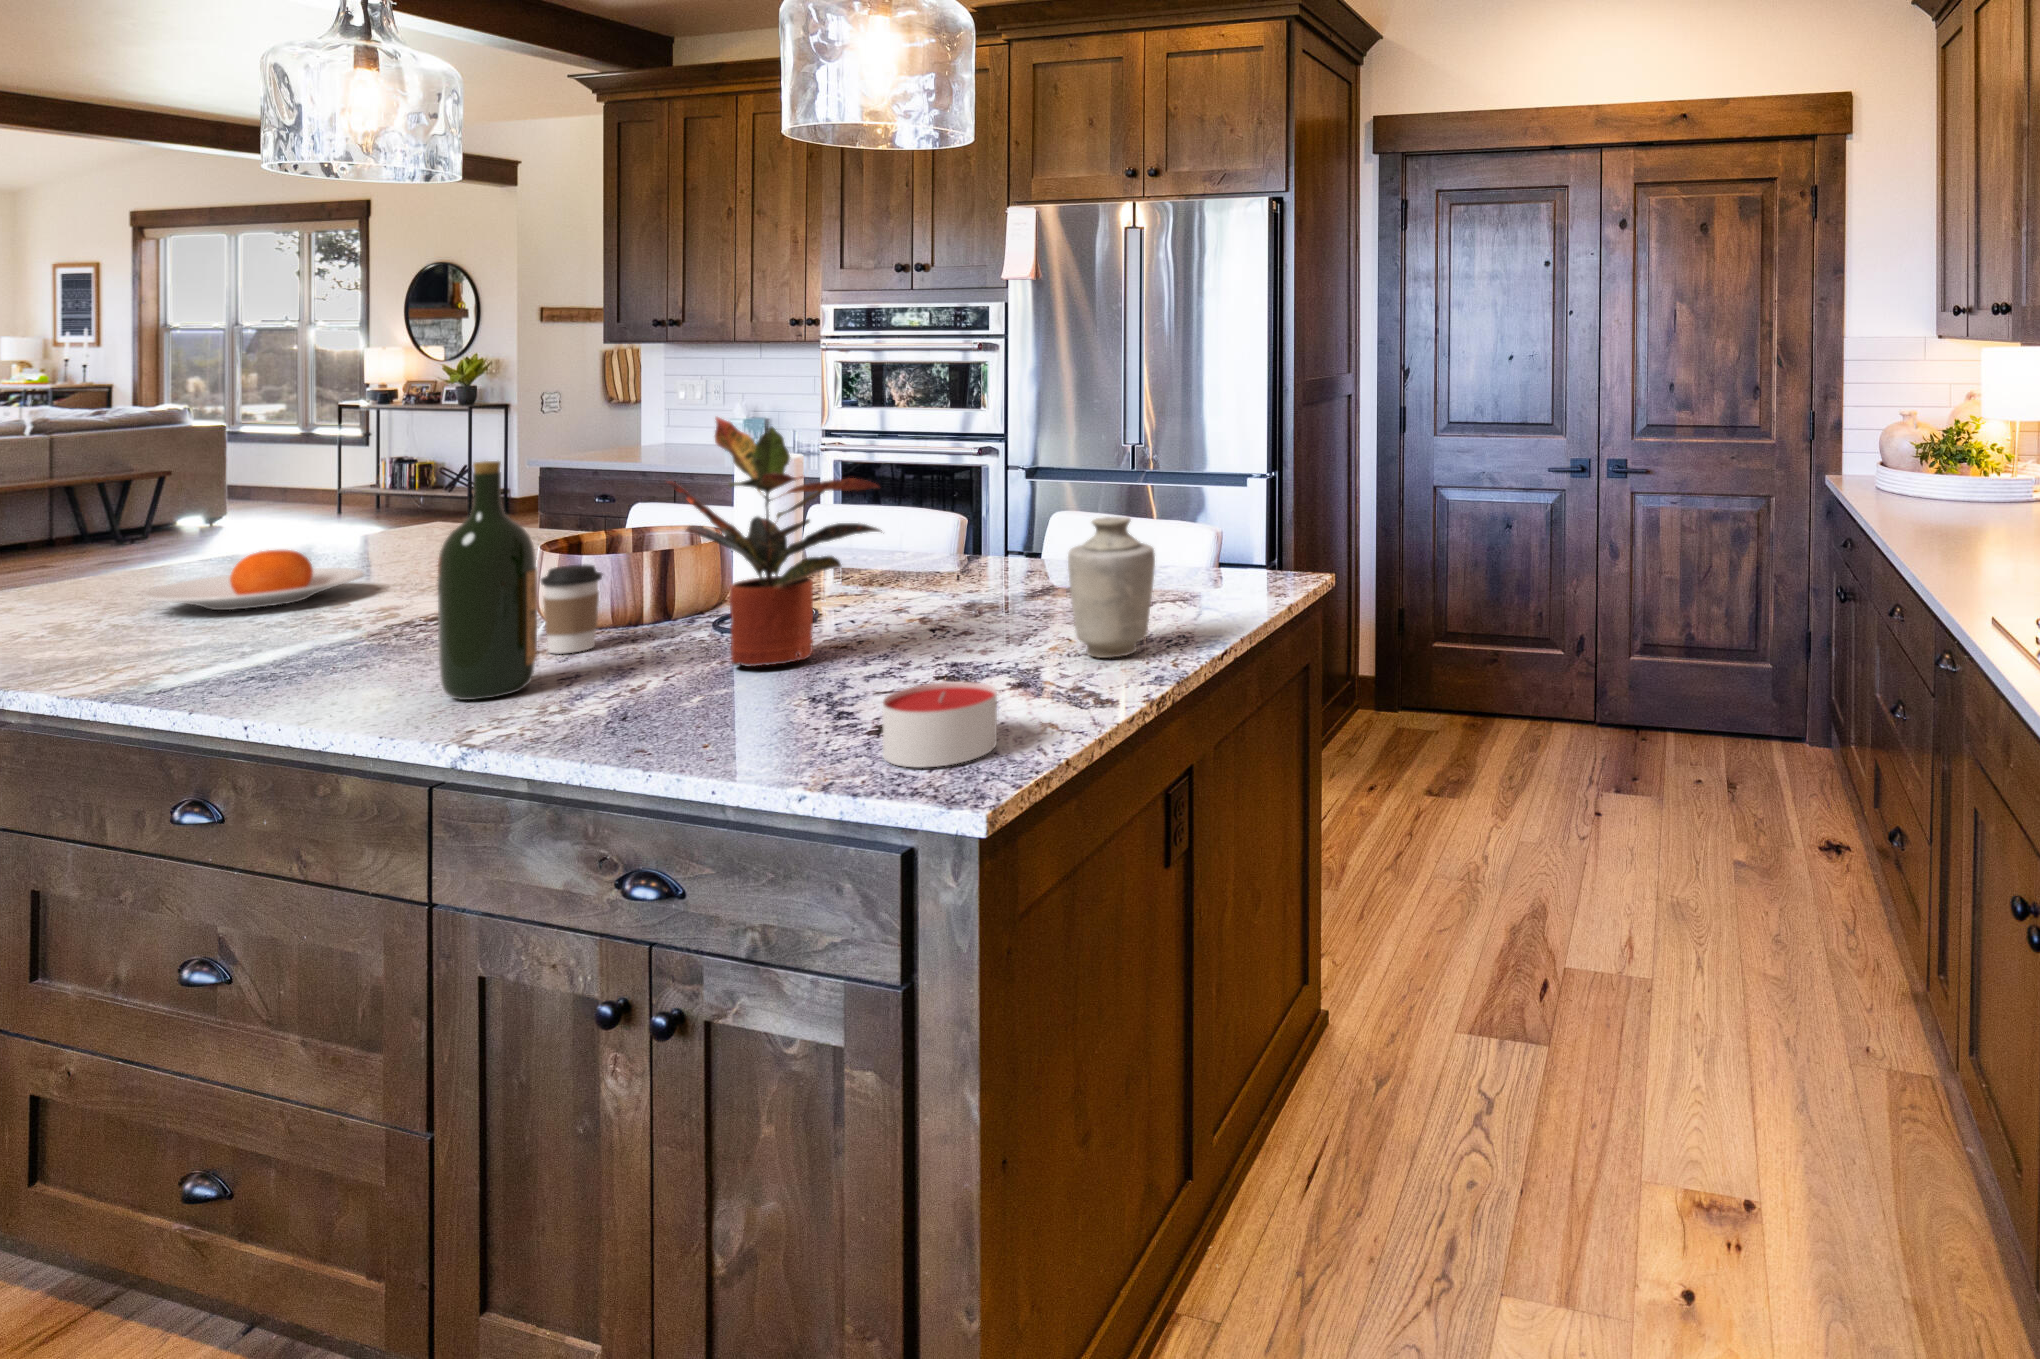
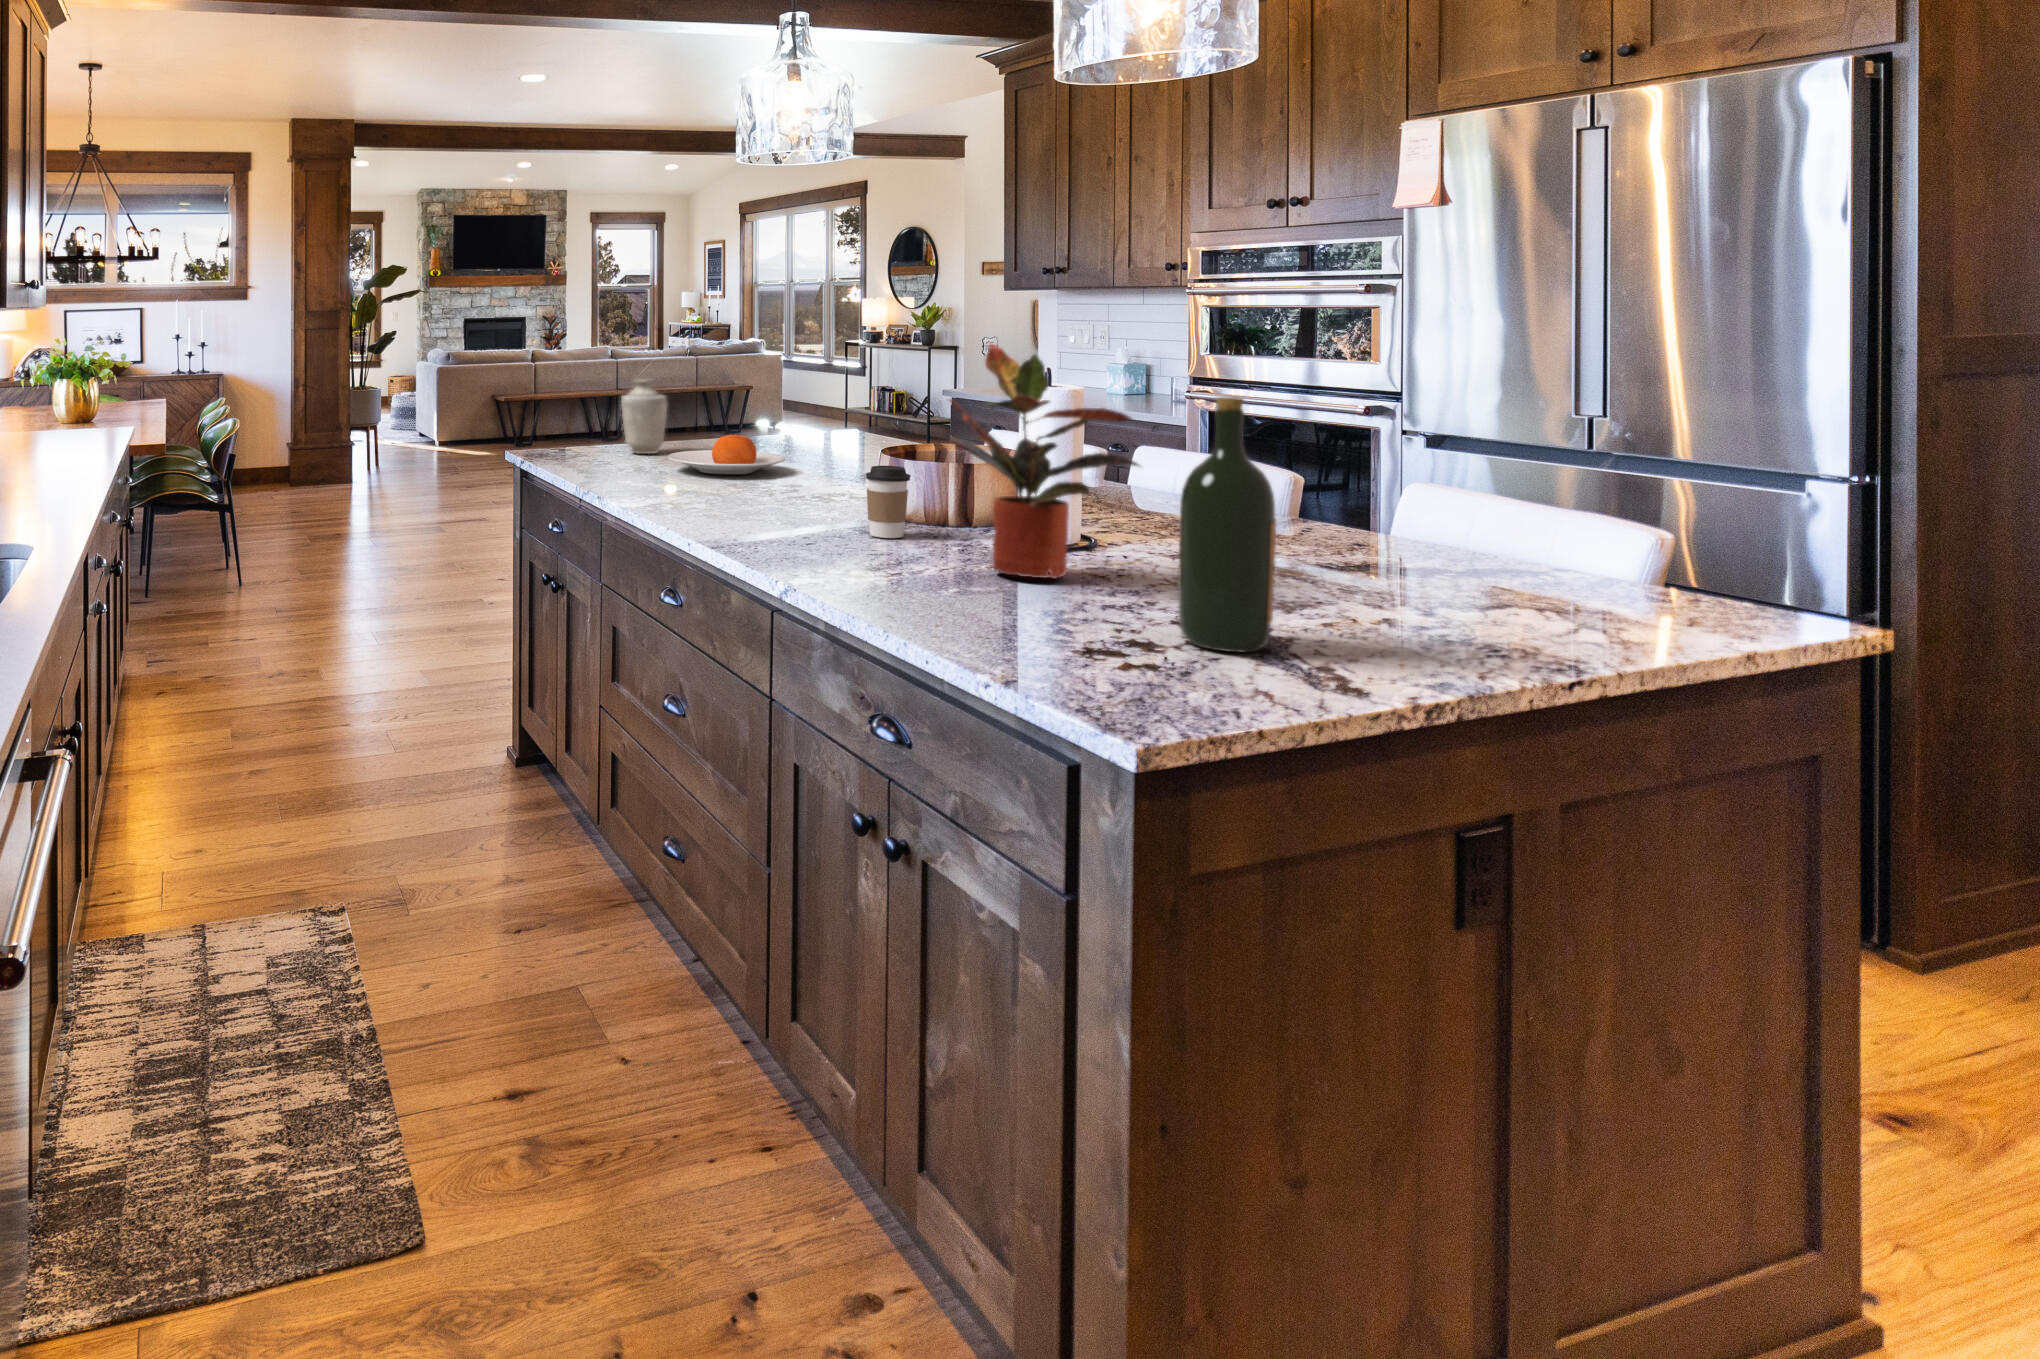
wine bottle: present [438,461,537,700] -> present [1178,397,1276,652]
vase: present [1068,517,1155,658] -> present [621,379,668,454]
candle: present [883,682,997,767] -> none [1071,614,1193,699]

